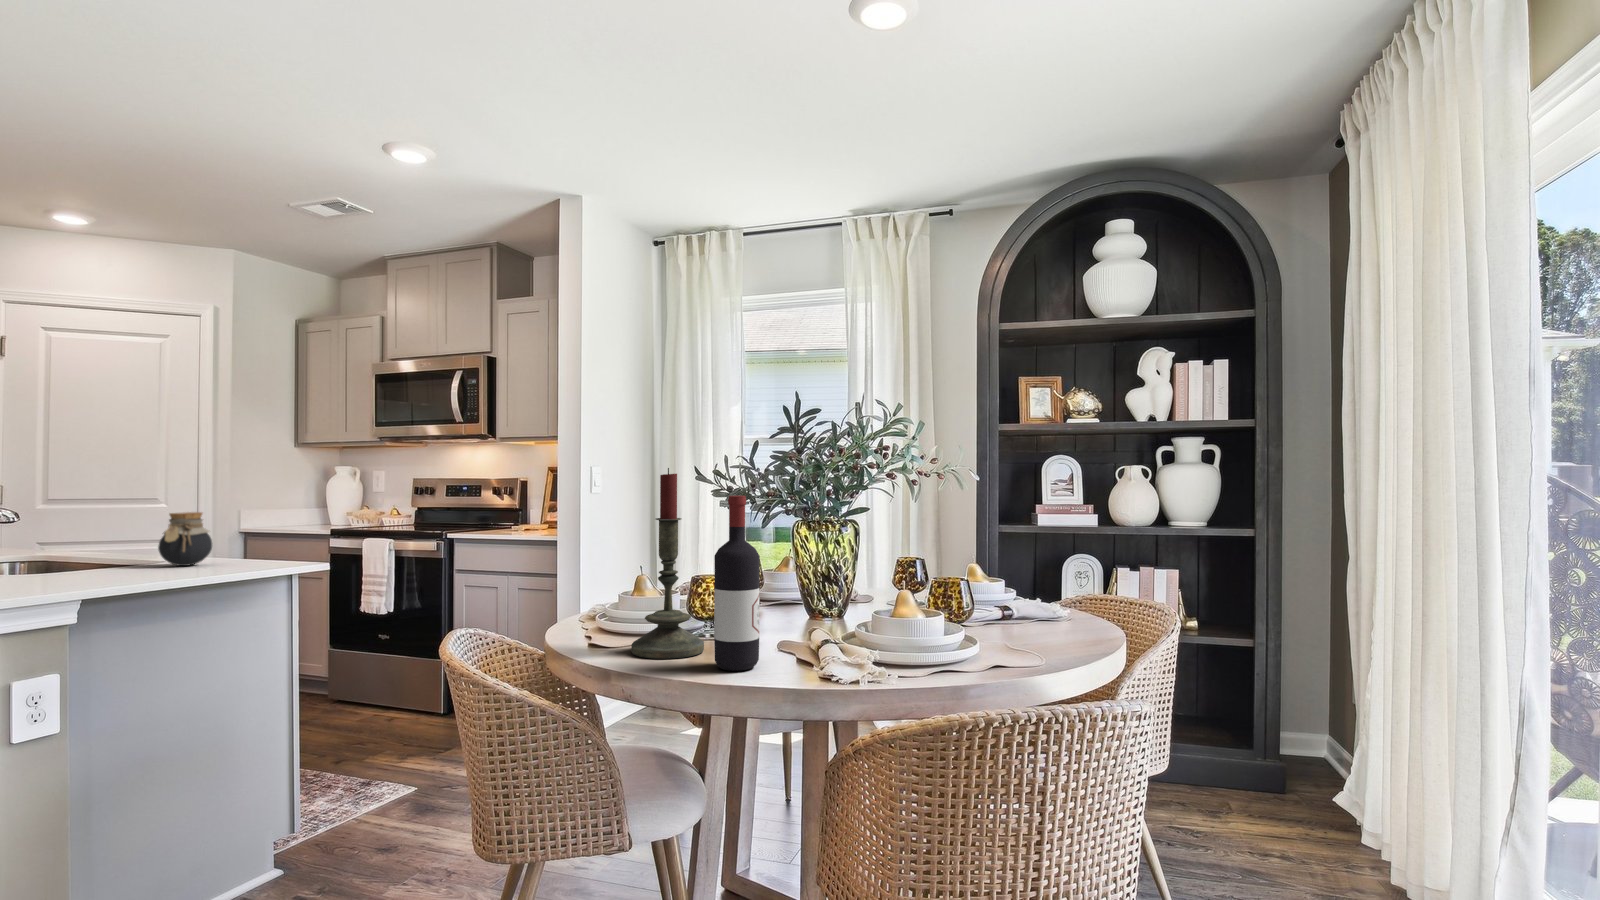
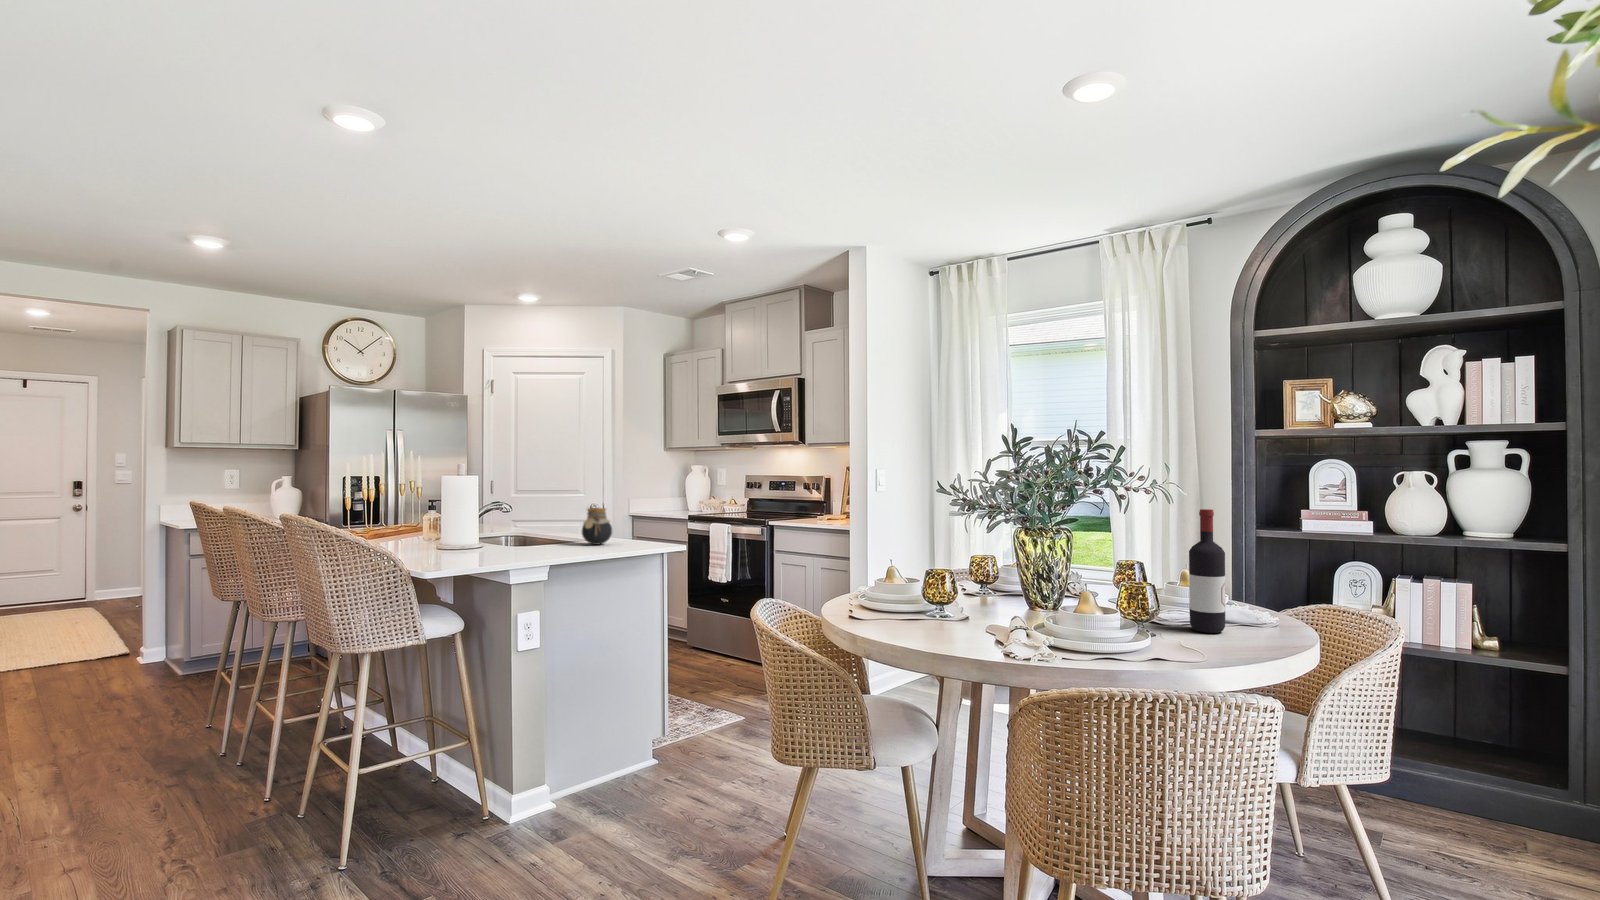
candle: present [631,468,704,659] -> none [873,490,927,632]
wine bottle: present [714,496,760,671] -> present [1189,509,1226,633]

